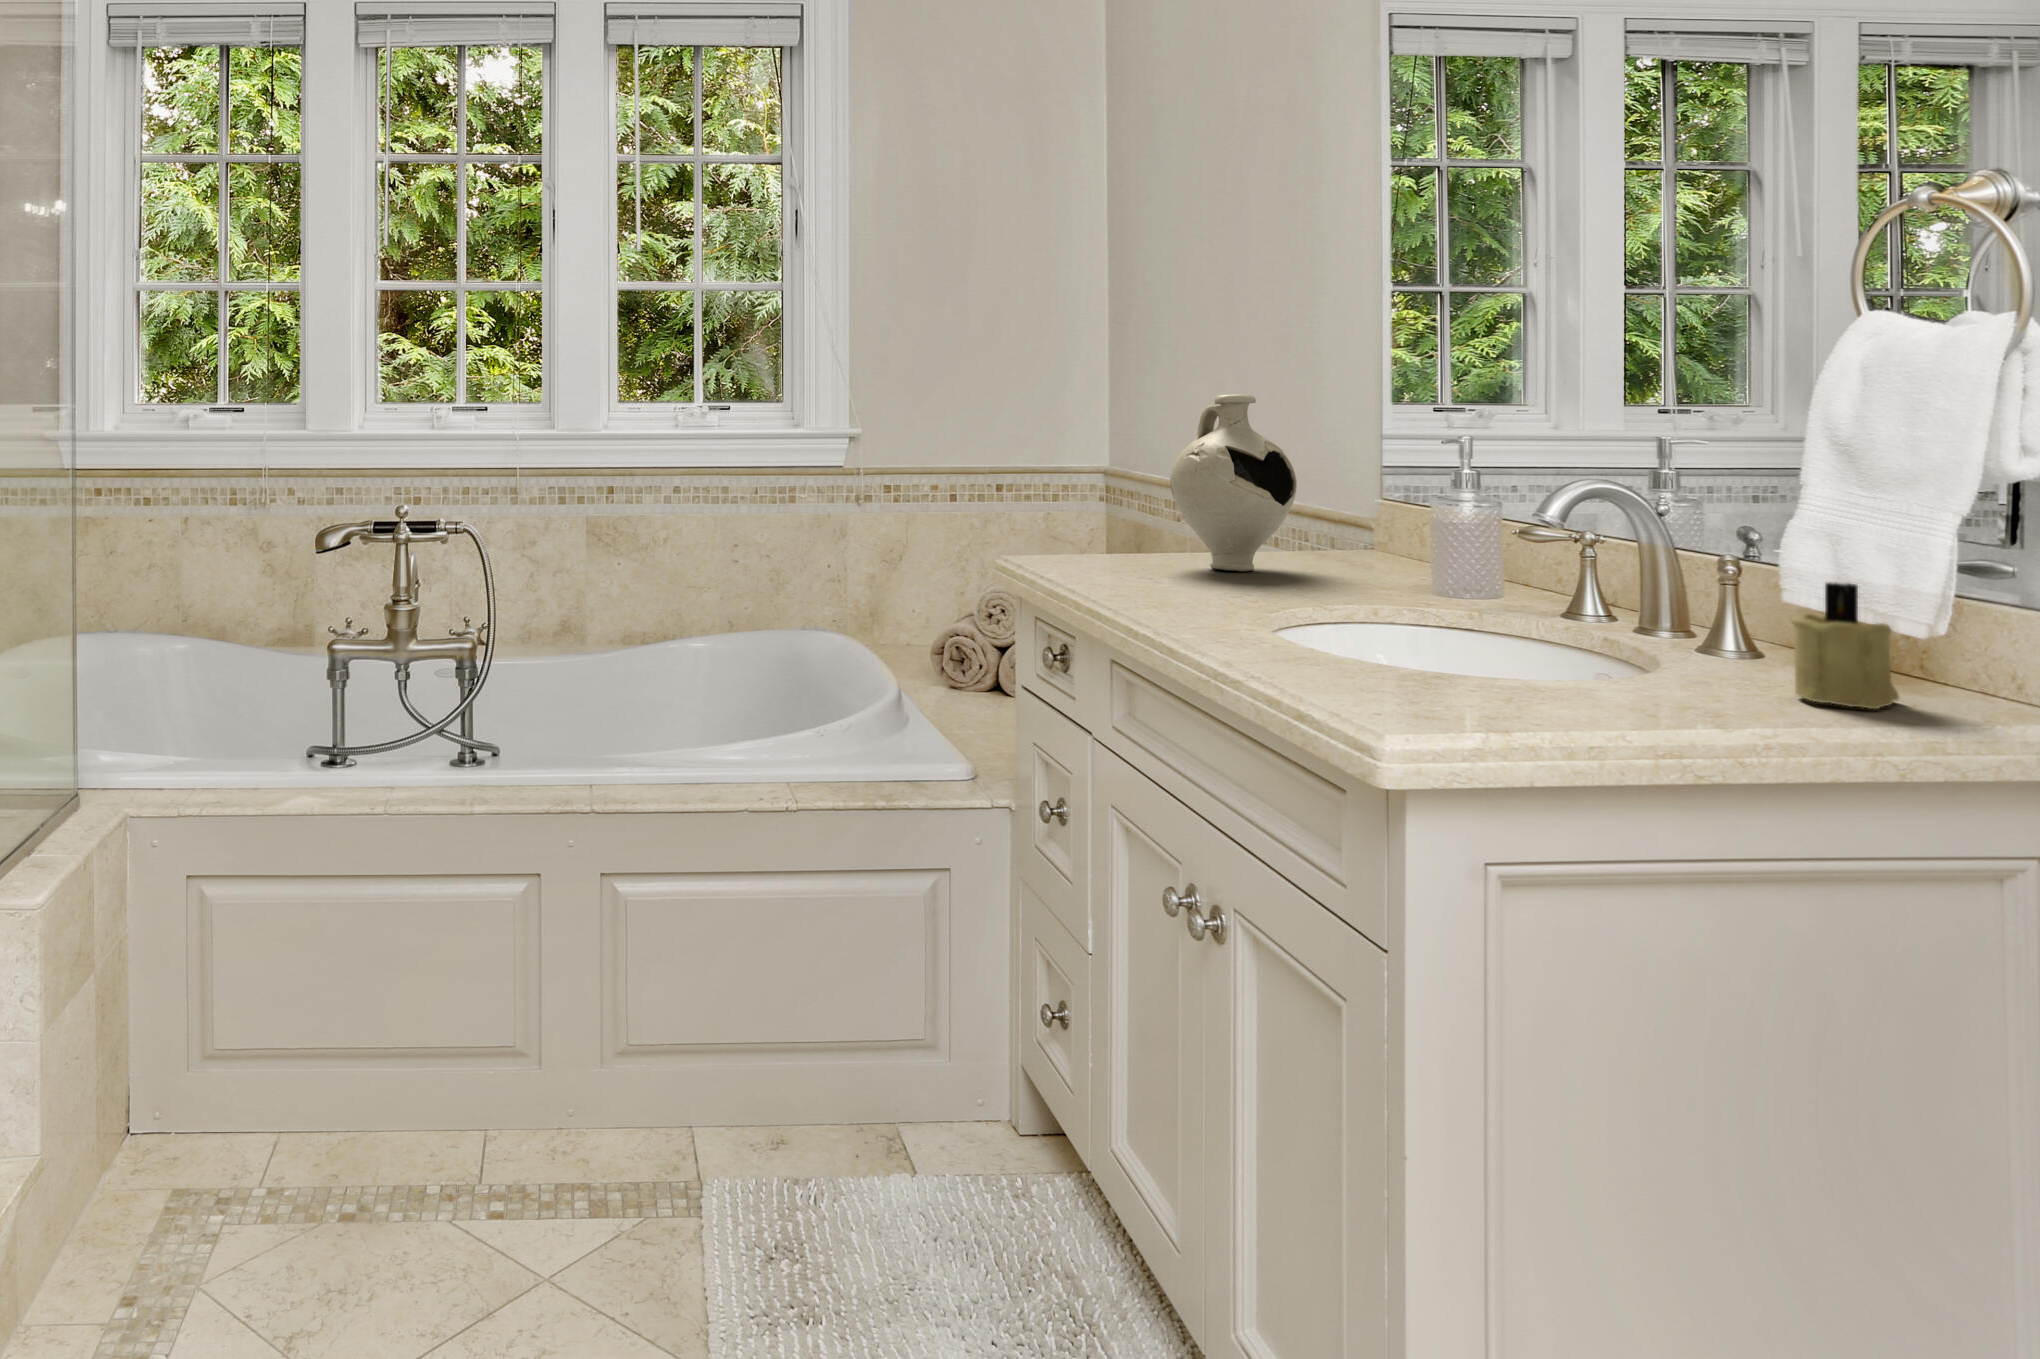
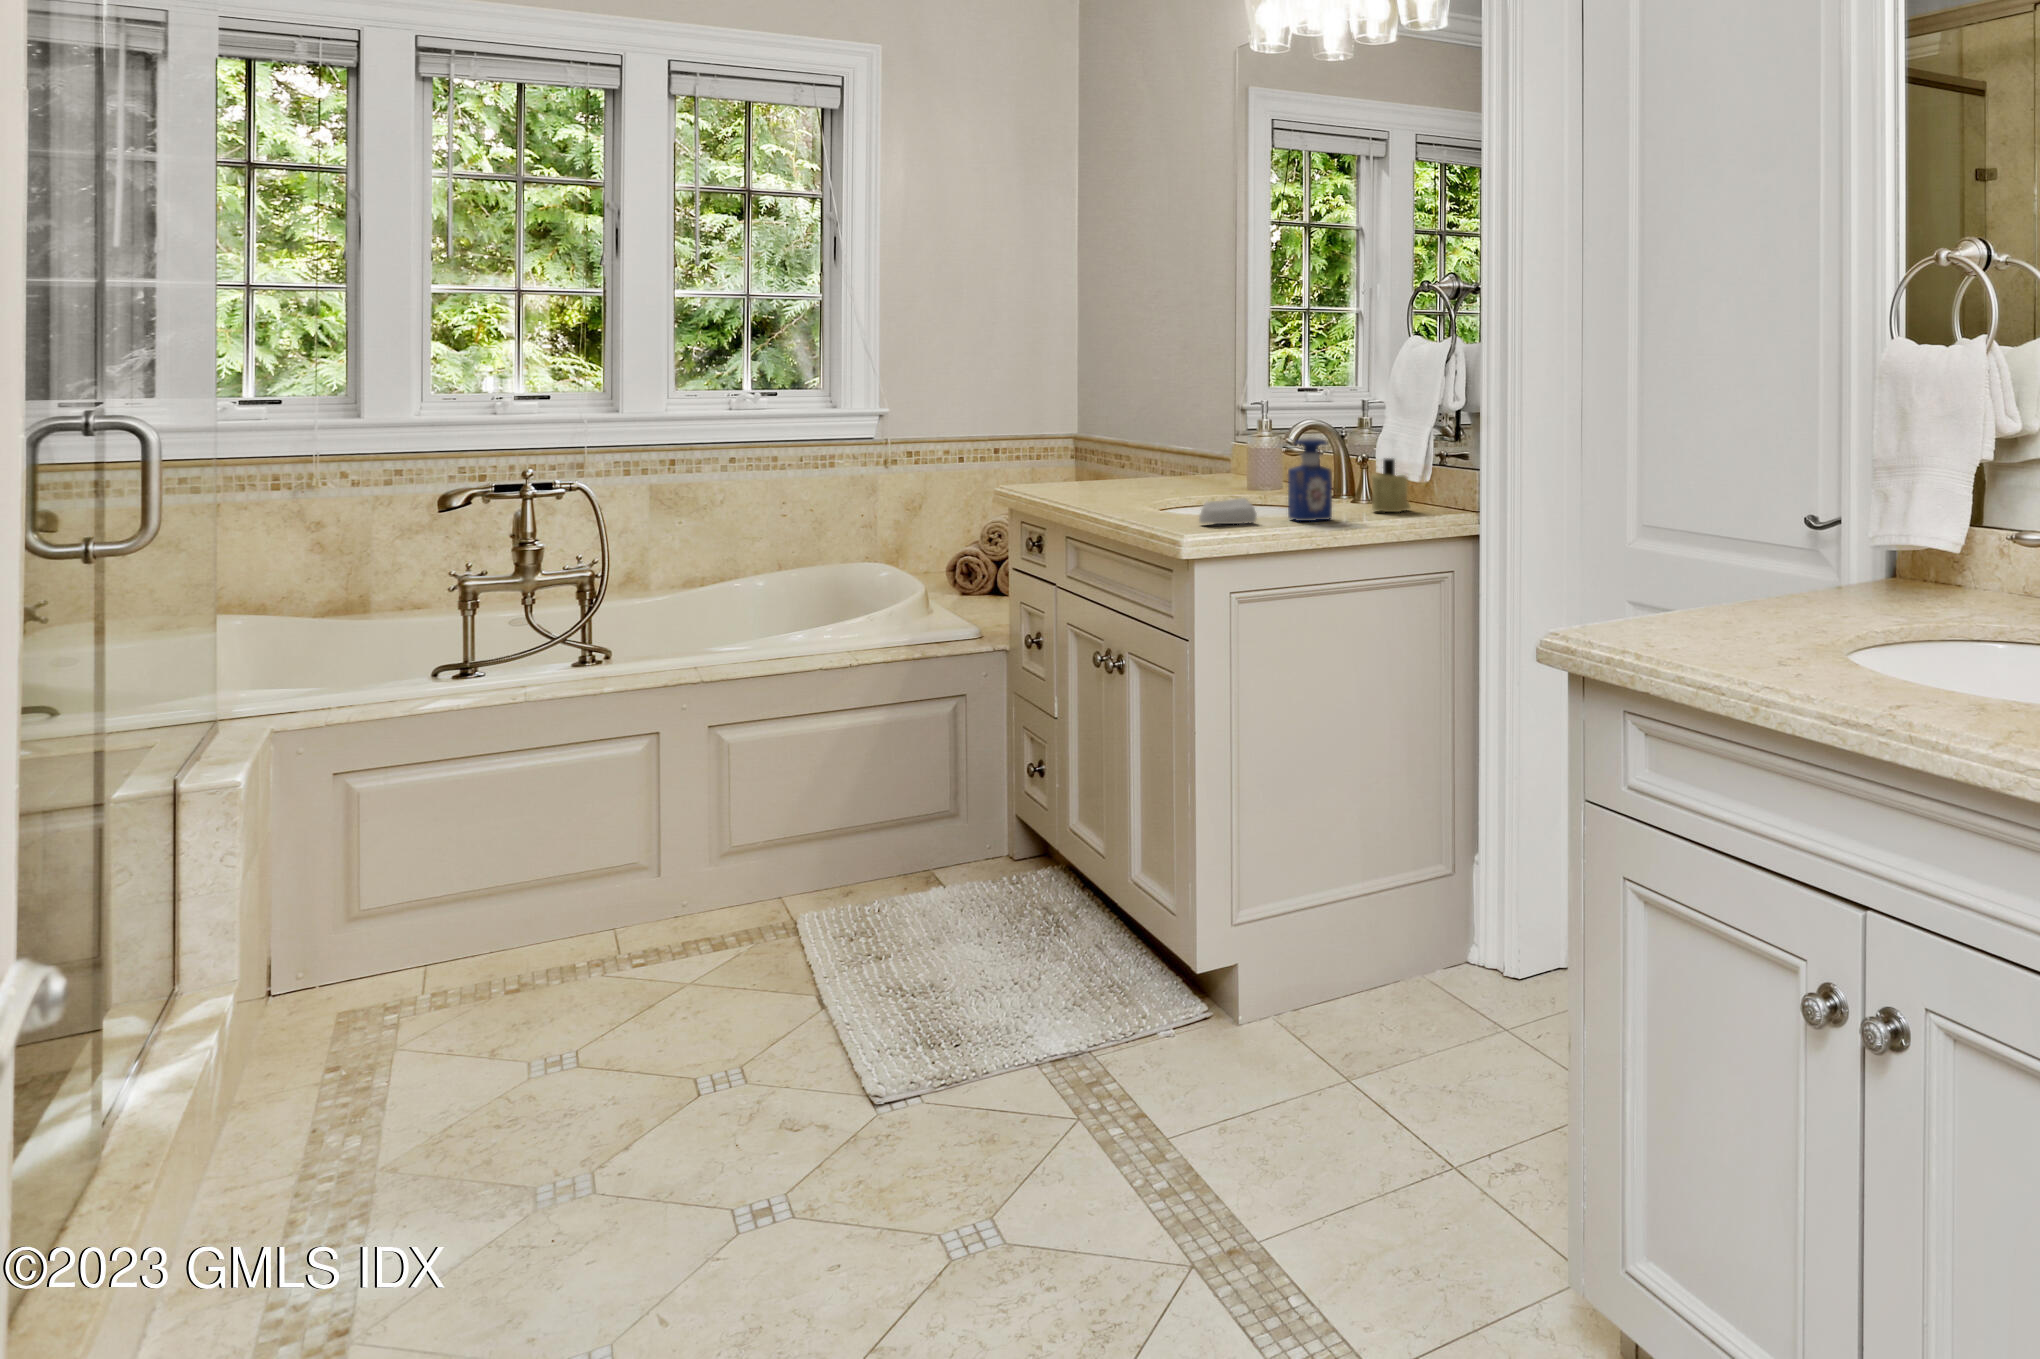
decorative vase: present [1171,394,1297,571] -> none [1108,378,1182,485]
perfume bottle: none [1600,534,1718,721] -> present [1288,437,1332,521]
soap bar: none [1395,653,1533,713] -> present [1199,498,1257,524]

